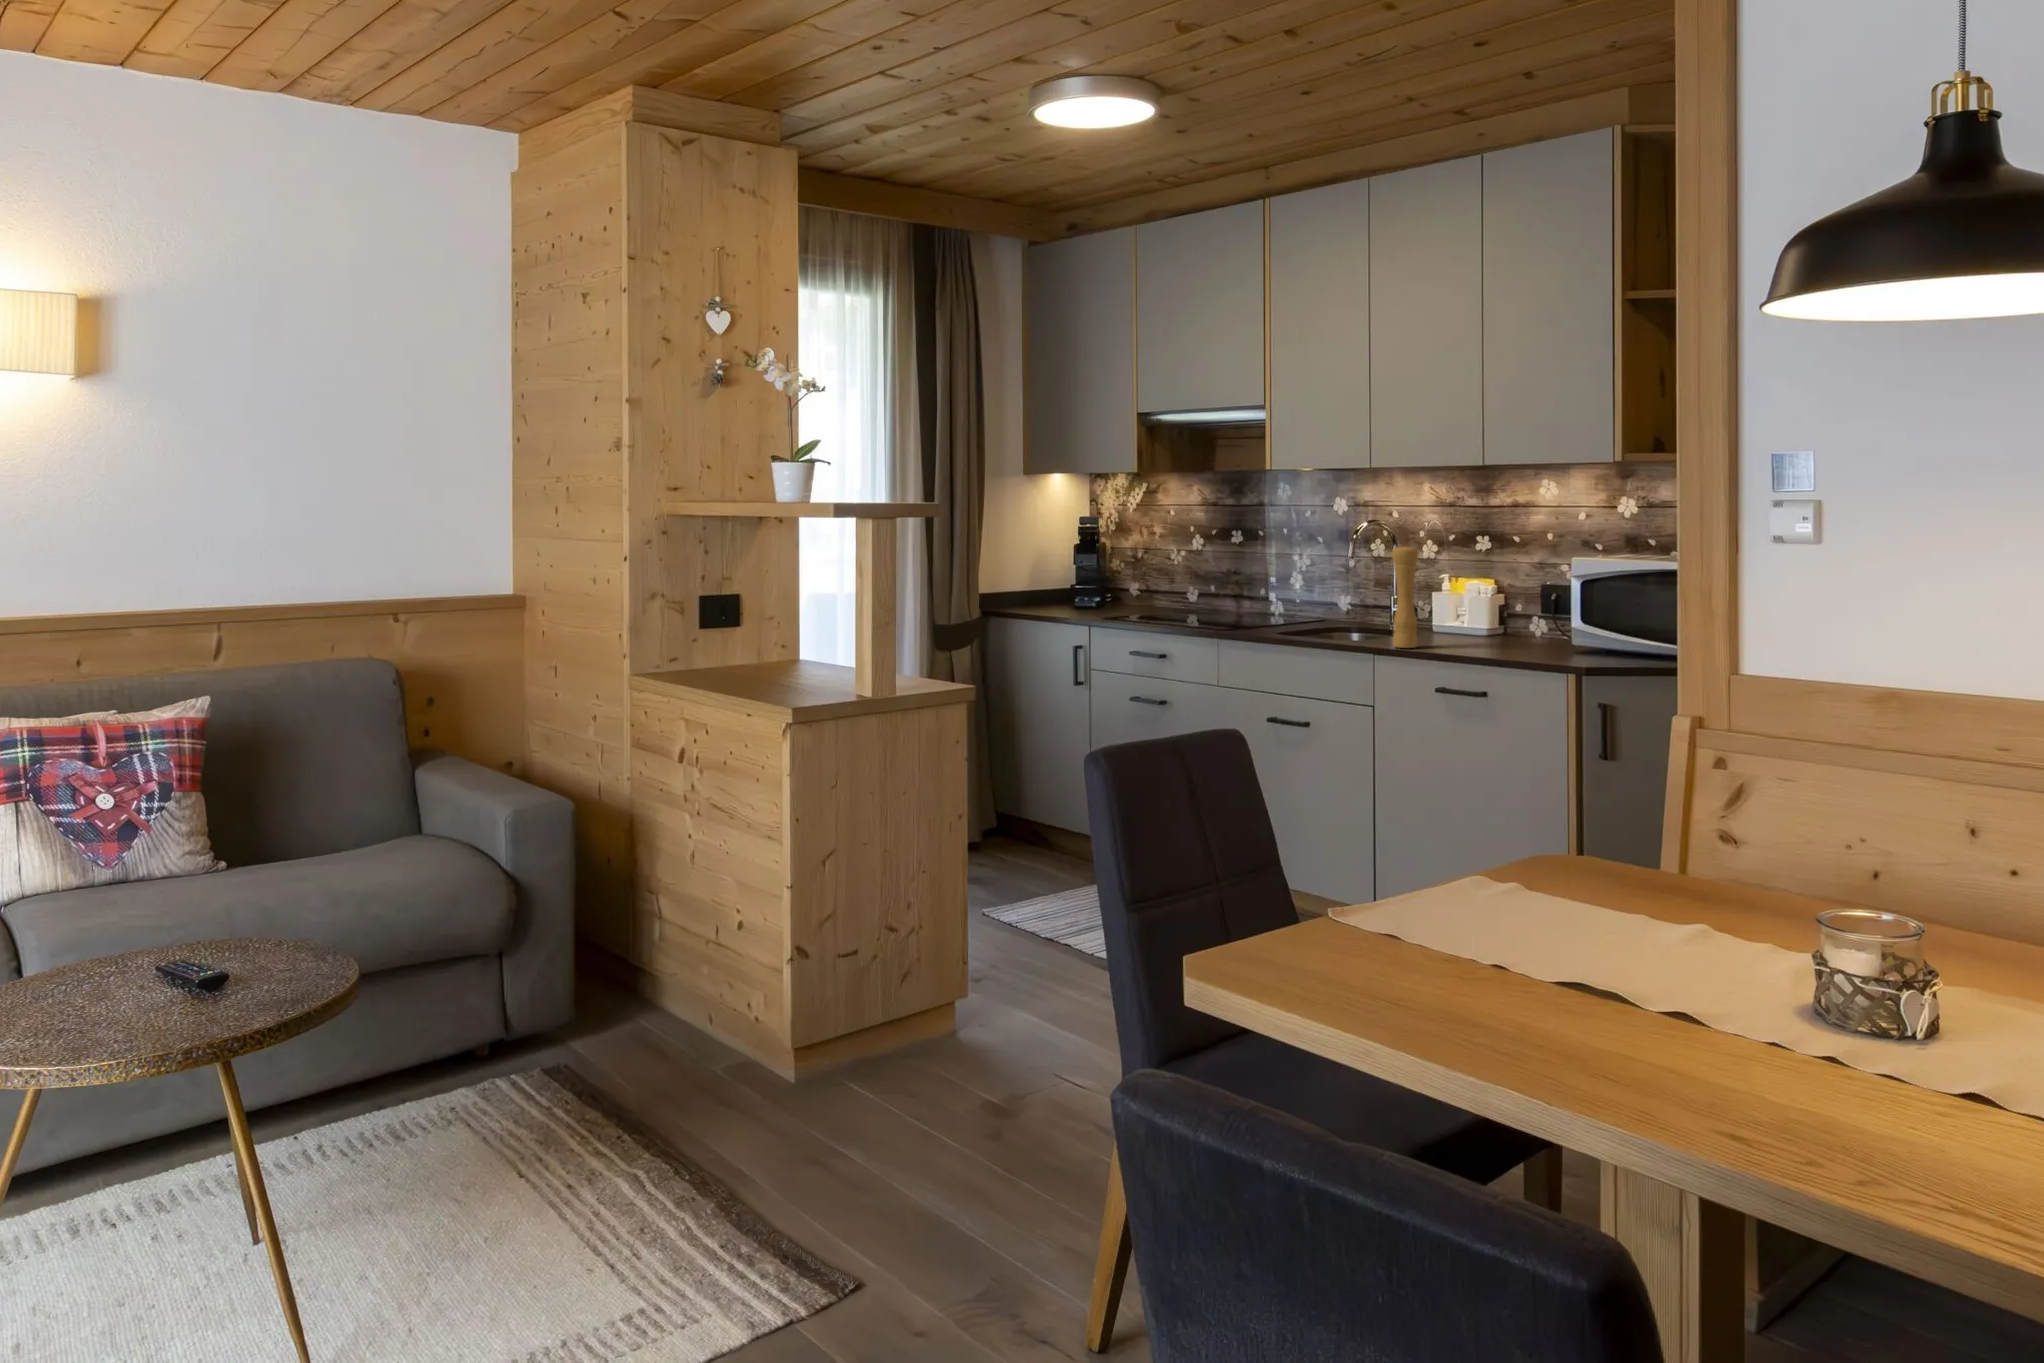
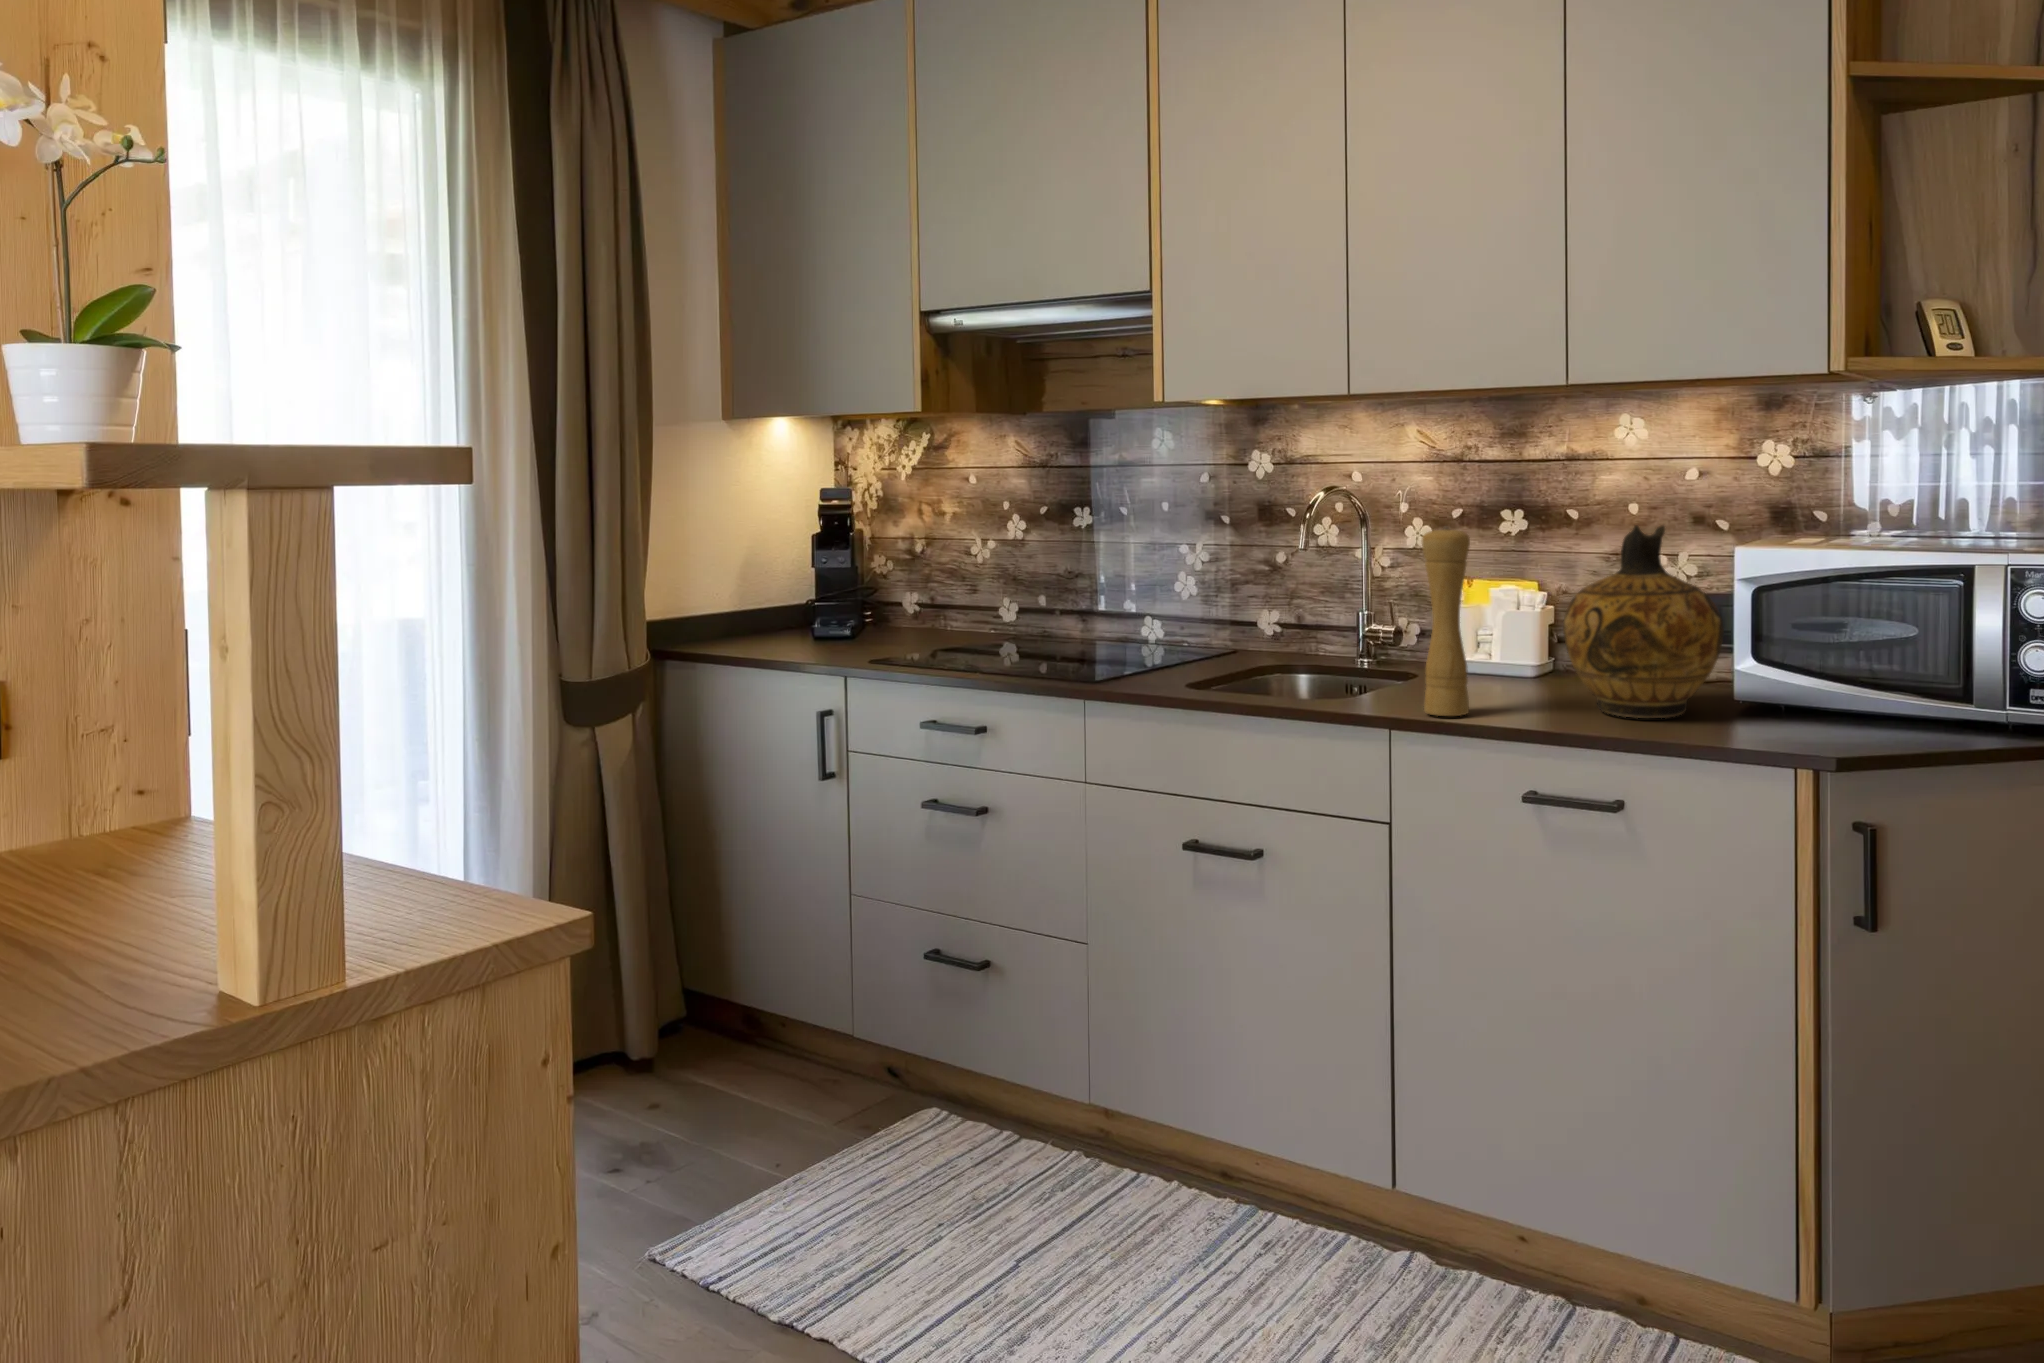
ceramic jug: none [1471,546,1560,652] -> present [1563,525,1724,718]

